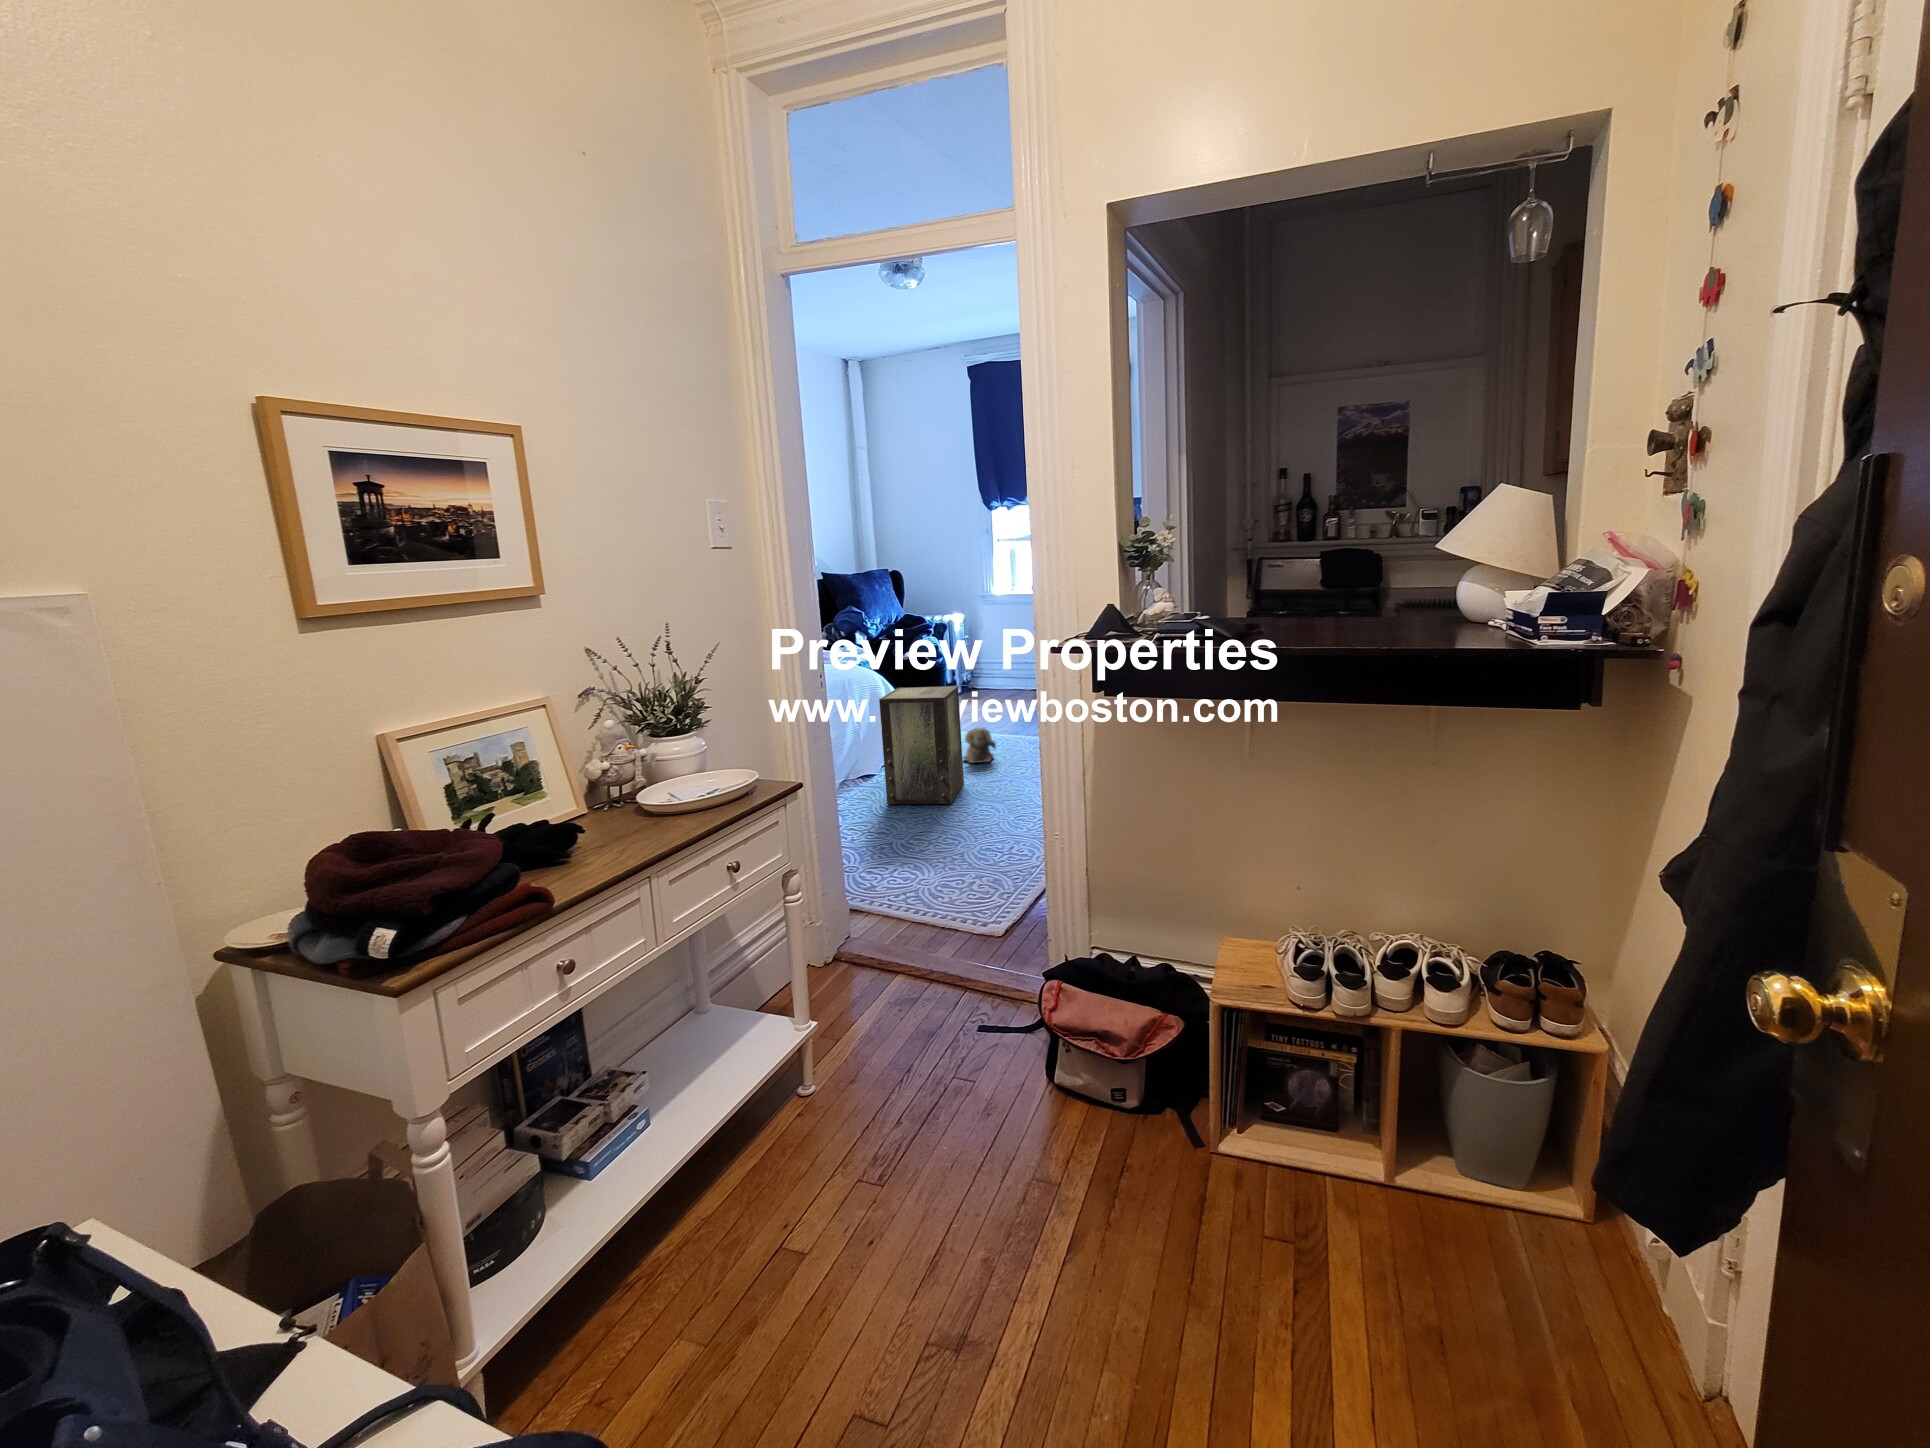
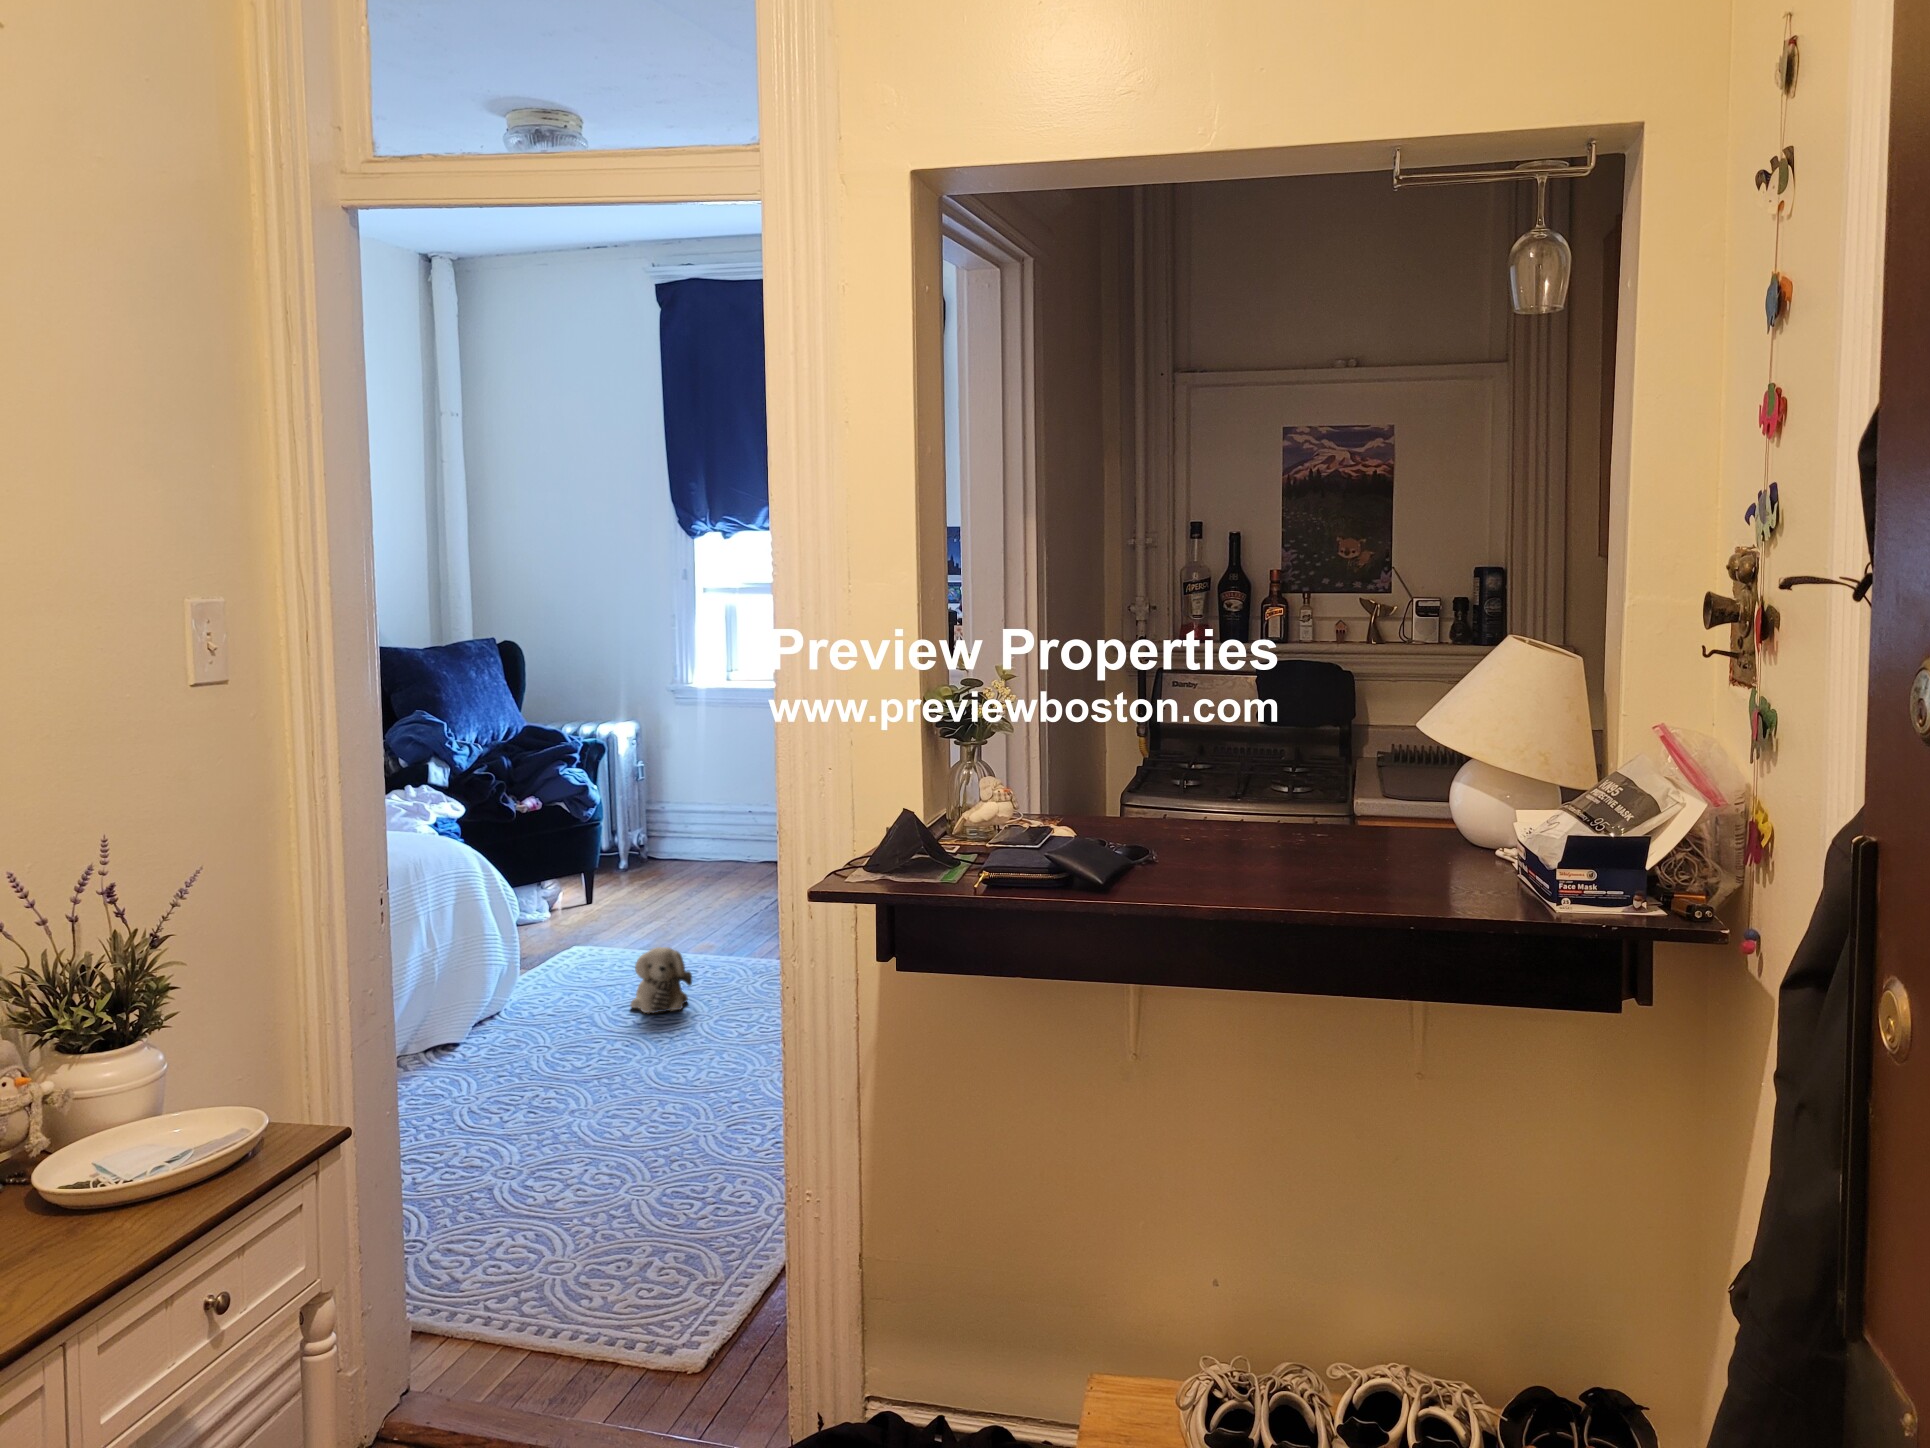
storage box: present [879,686,964,804] -> none [476,879,632,1104]

